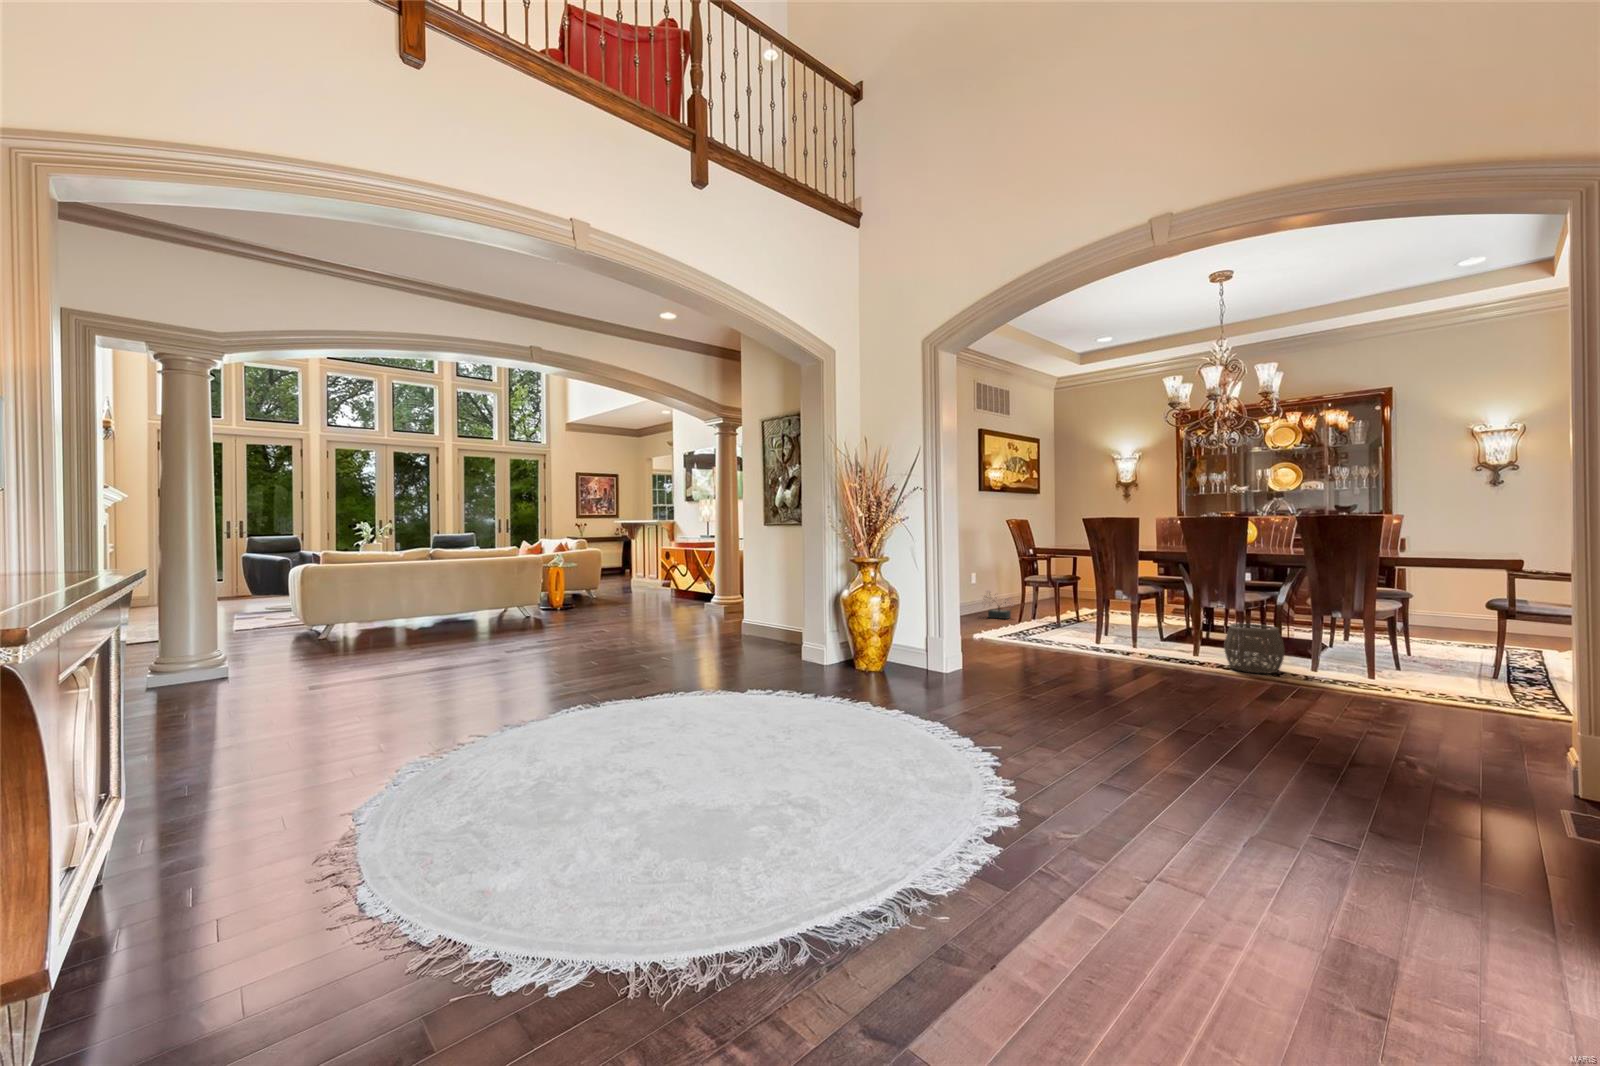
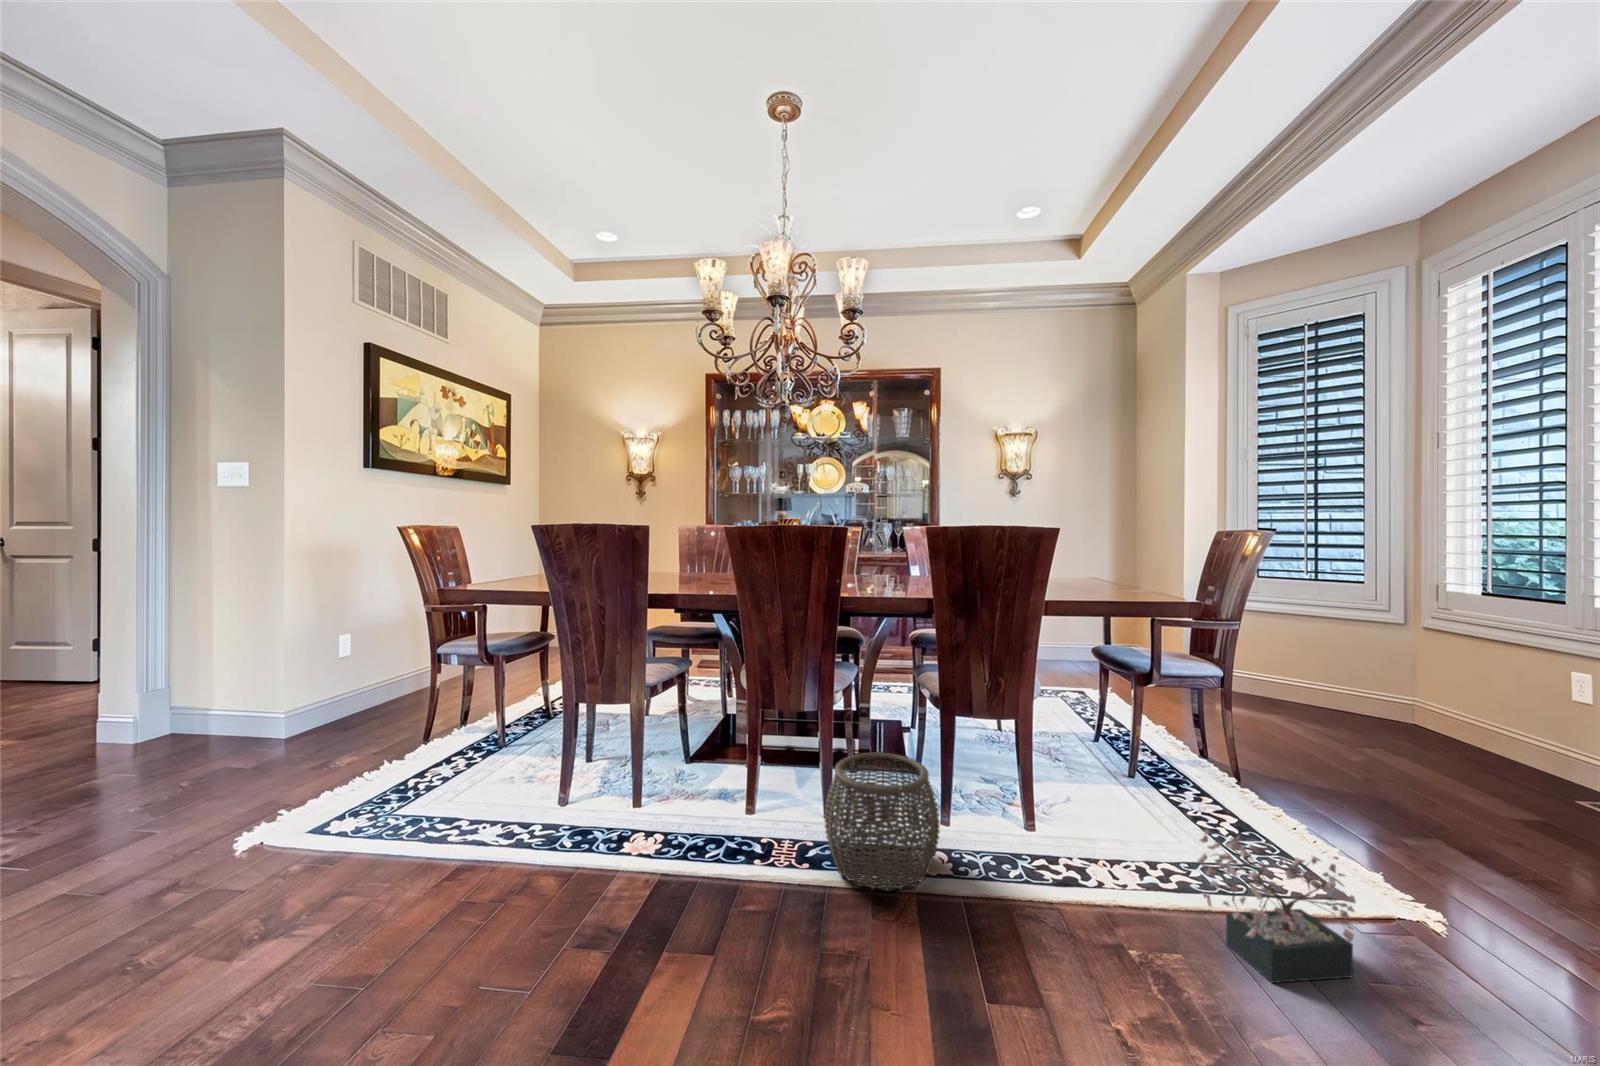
decorative plant: present [983,591,1013,619] -> present [1197,830,1355,983]

